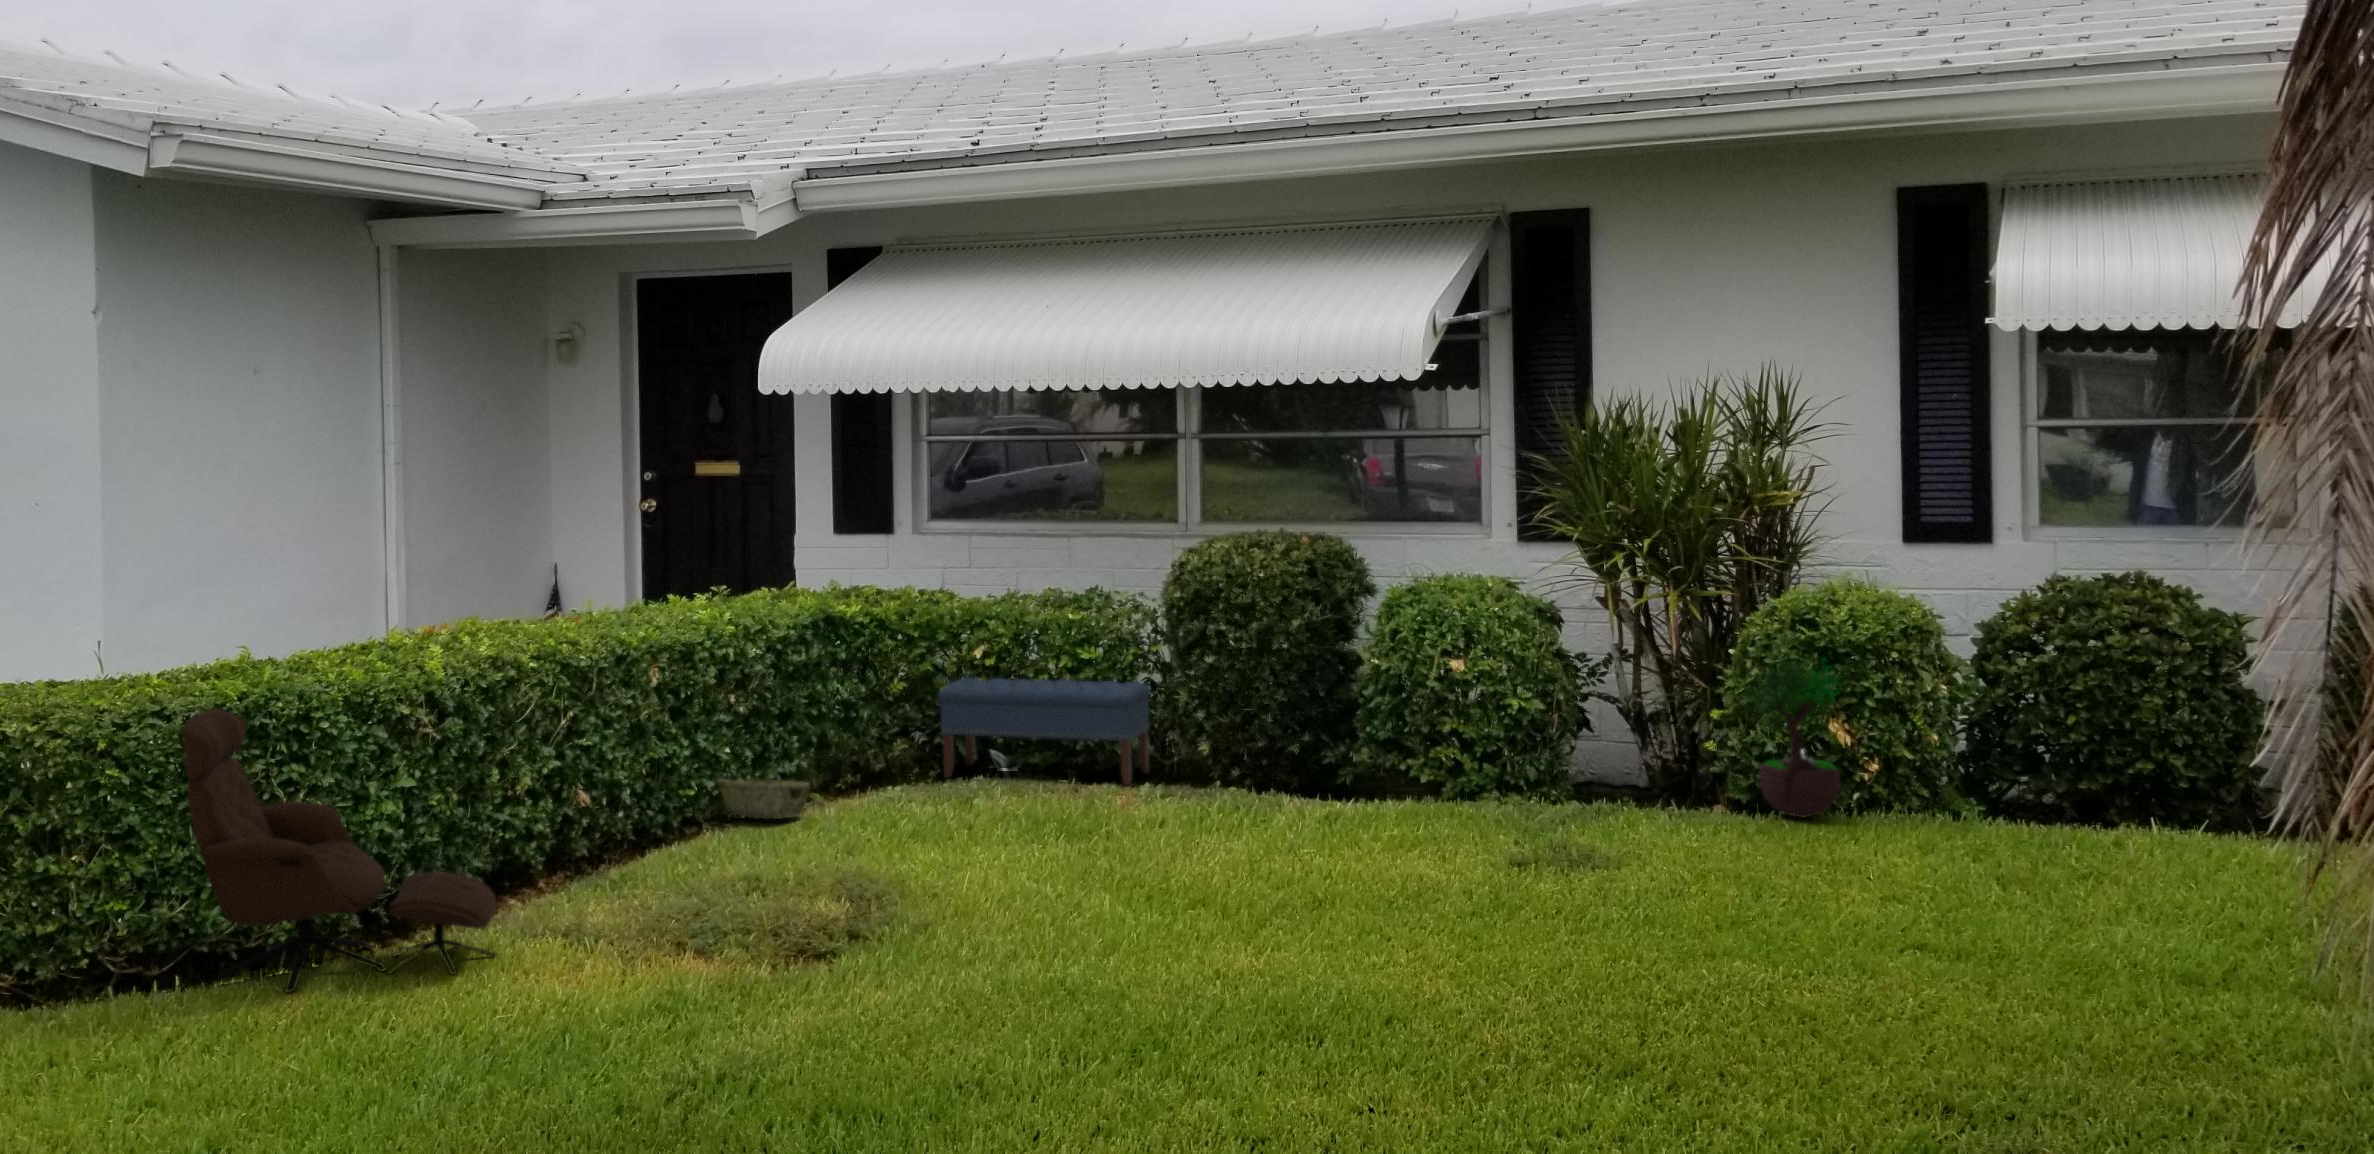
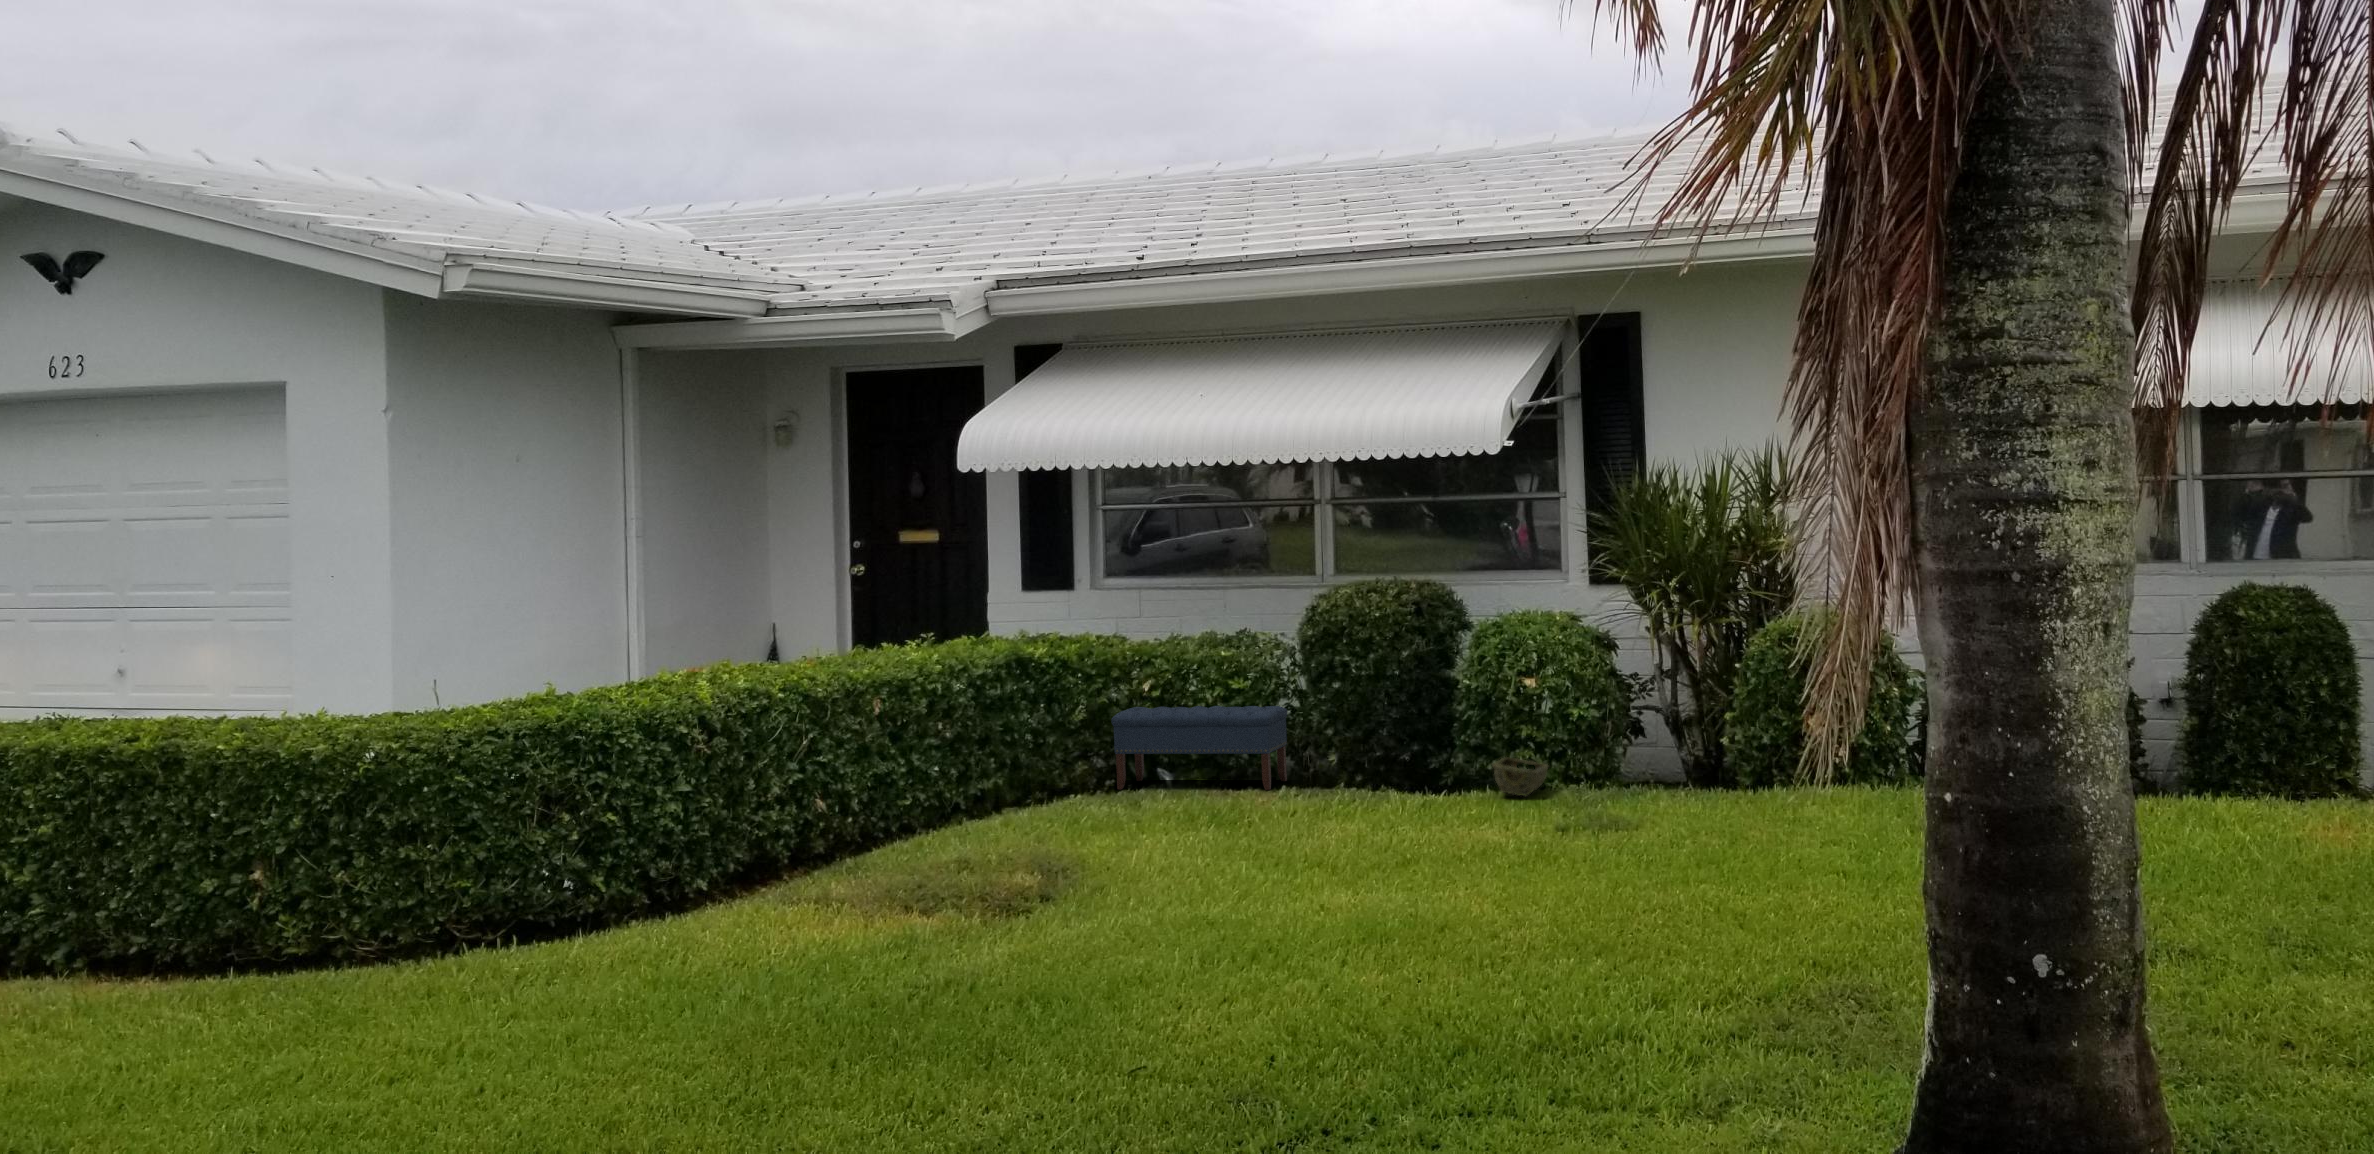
potted tree: present [1743,656,1843,818] -> none [1737,658,1817,794]
lounge chair: present [182,709,498,992] -> none [520,729,765,941]
woven basket: present [718,779,810,819] -> present [1493,757,1548,796]

